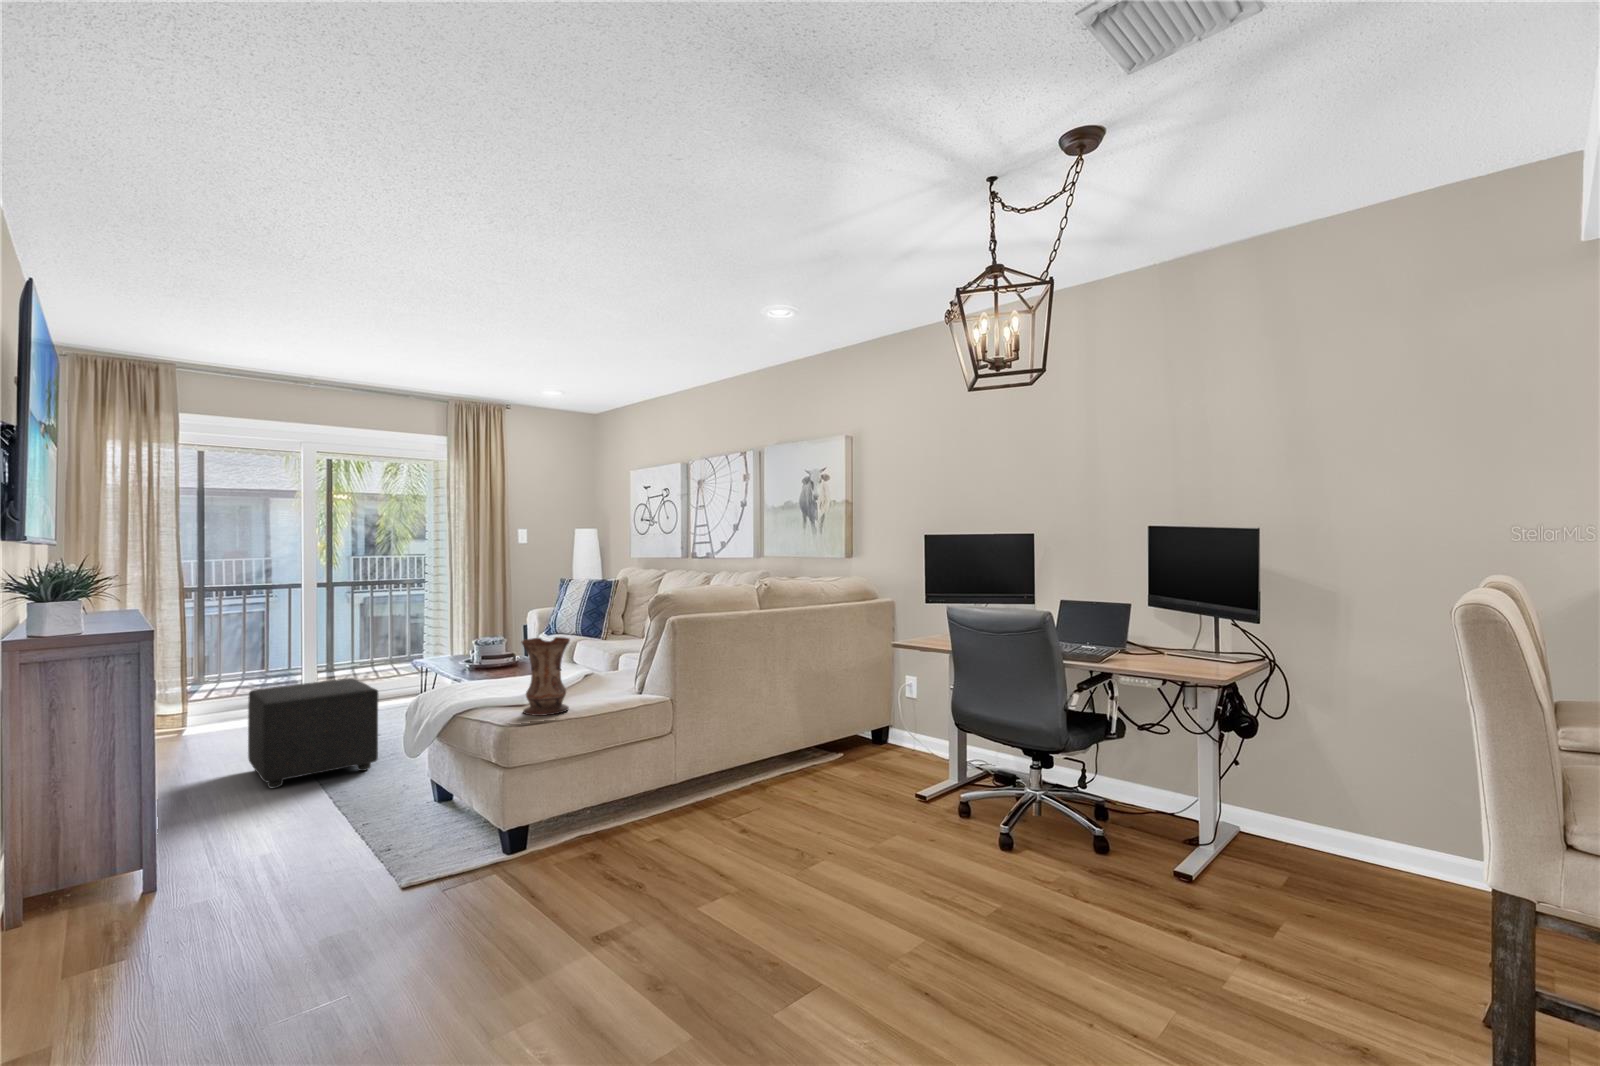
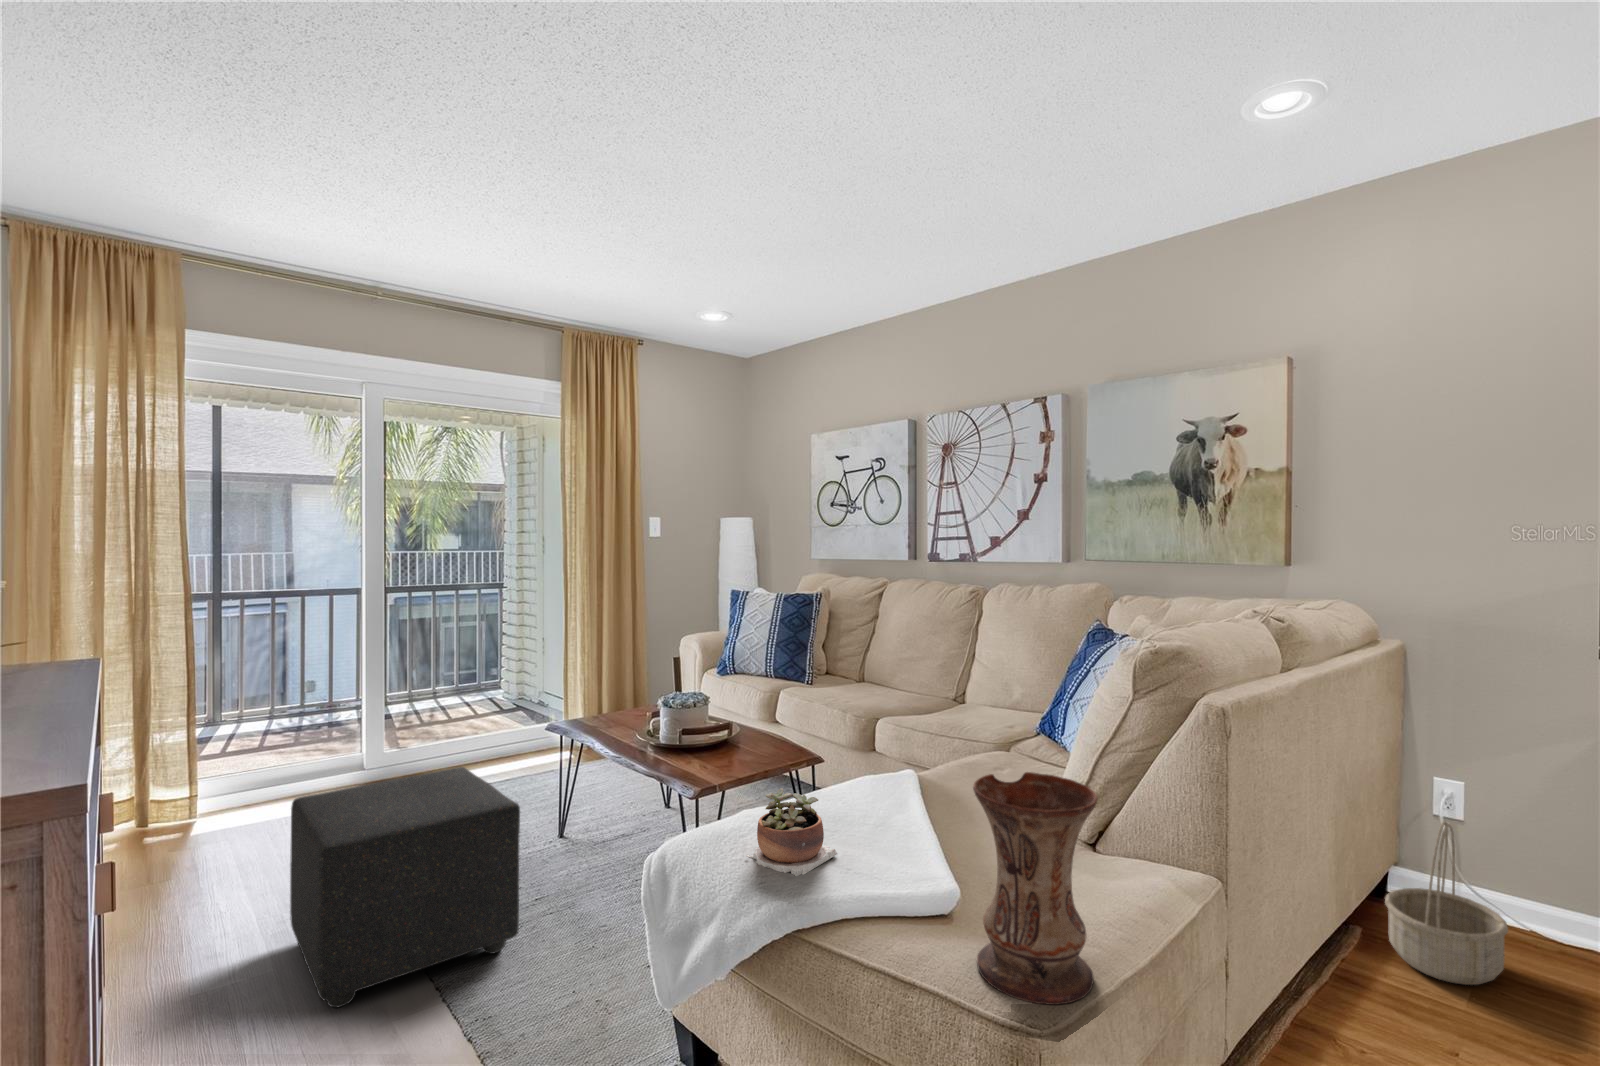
succulent plant: none [467,662,513,696] -> present [747,788,837,876]
basket: none [847,688,900,768] -> present [1385,821,1508,985]

